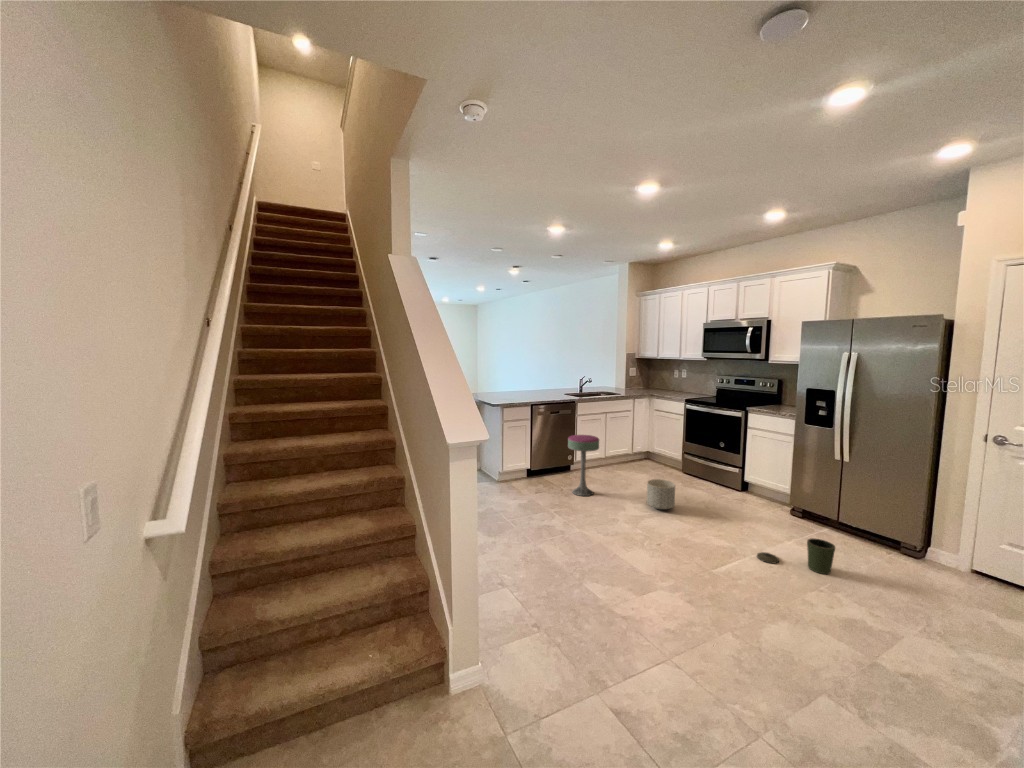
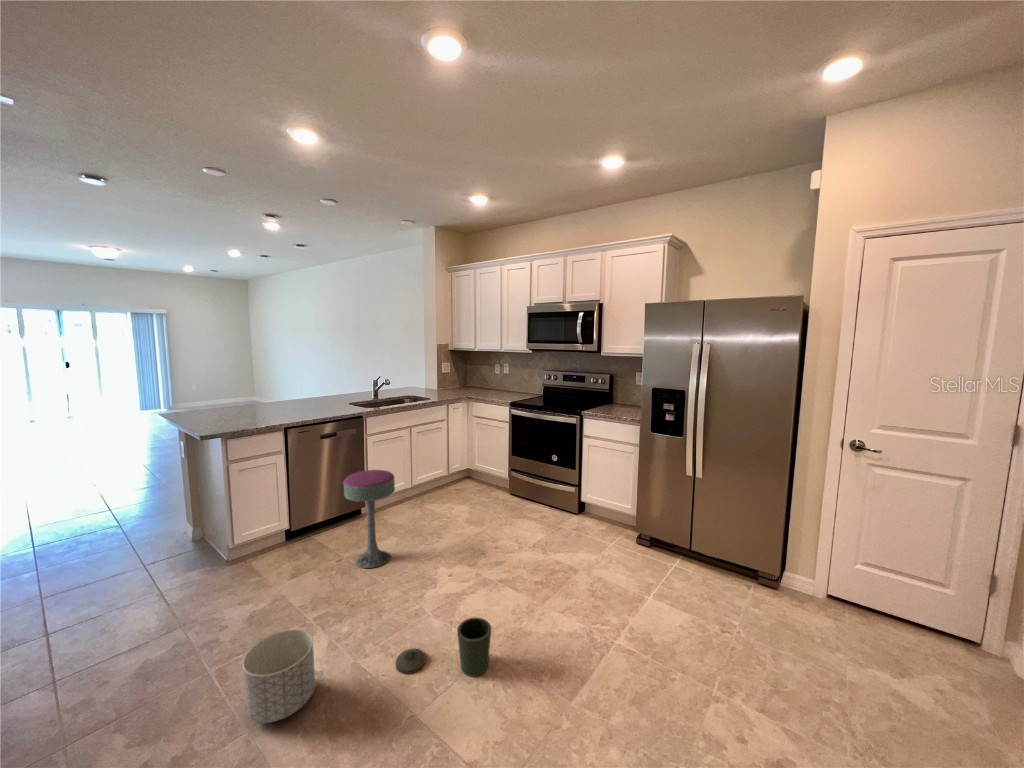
planter: present [647,479,675,510] -> present [243,629,315,723]
trash can: present [757,538,835,574] -> present [396,617,491,677]

